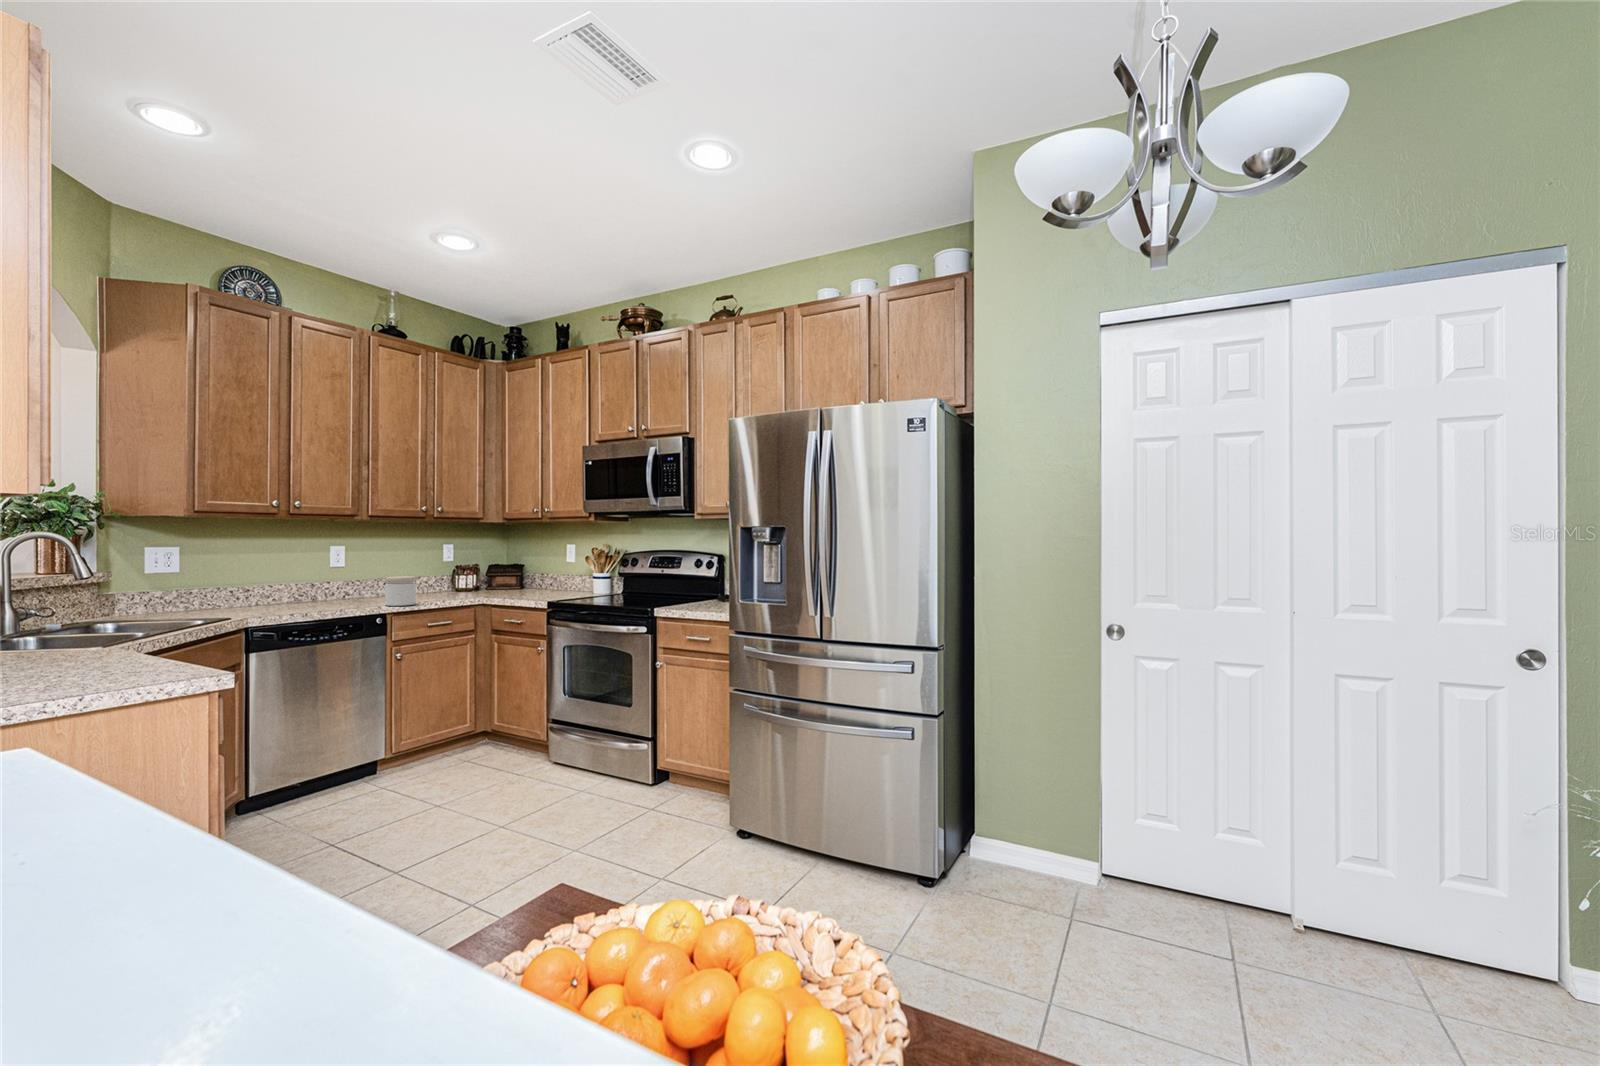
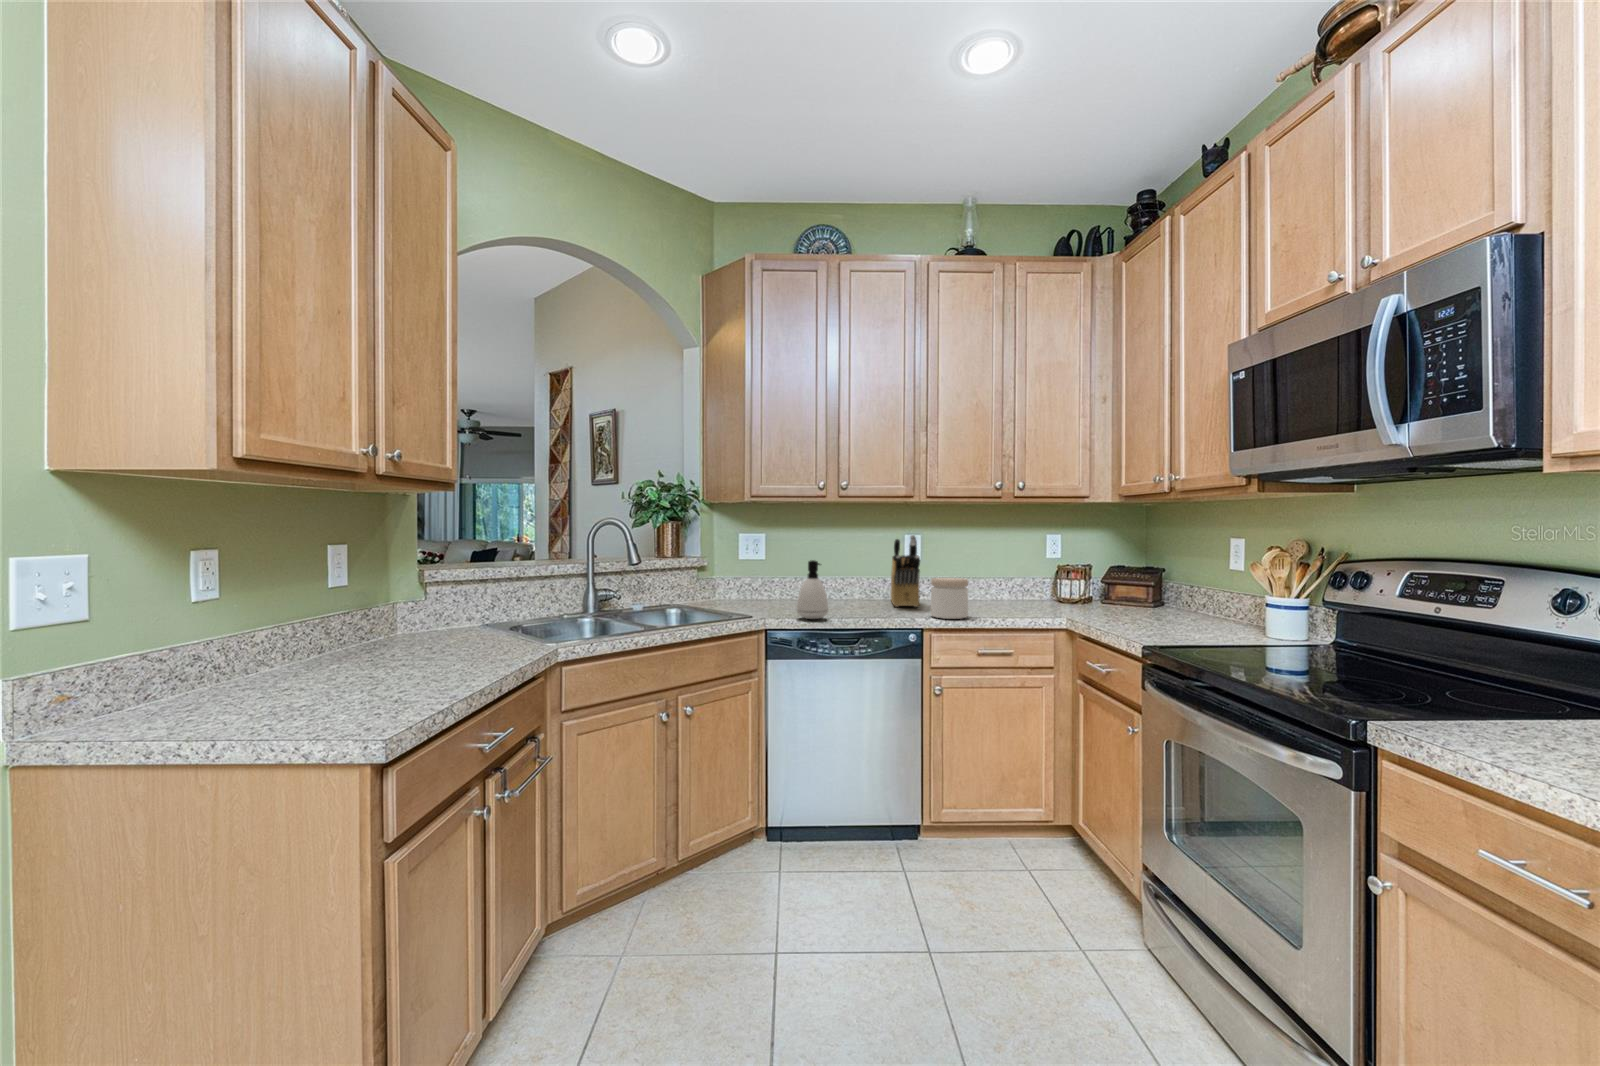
knife block: none [320,545,368,603] -> present [890,535,920,607]
soap dispenser: none [280,568,311,616] -> present [797,560,828,619]

